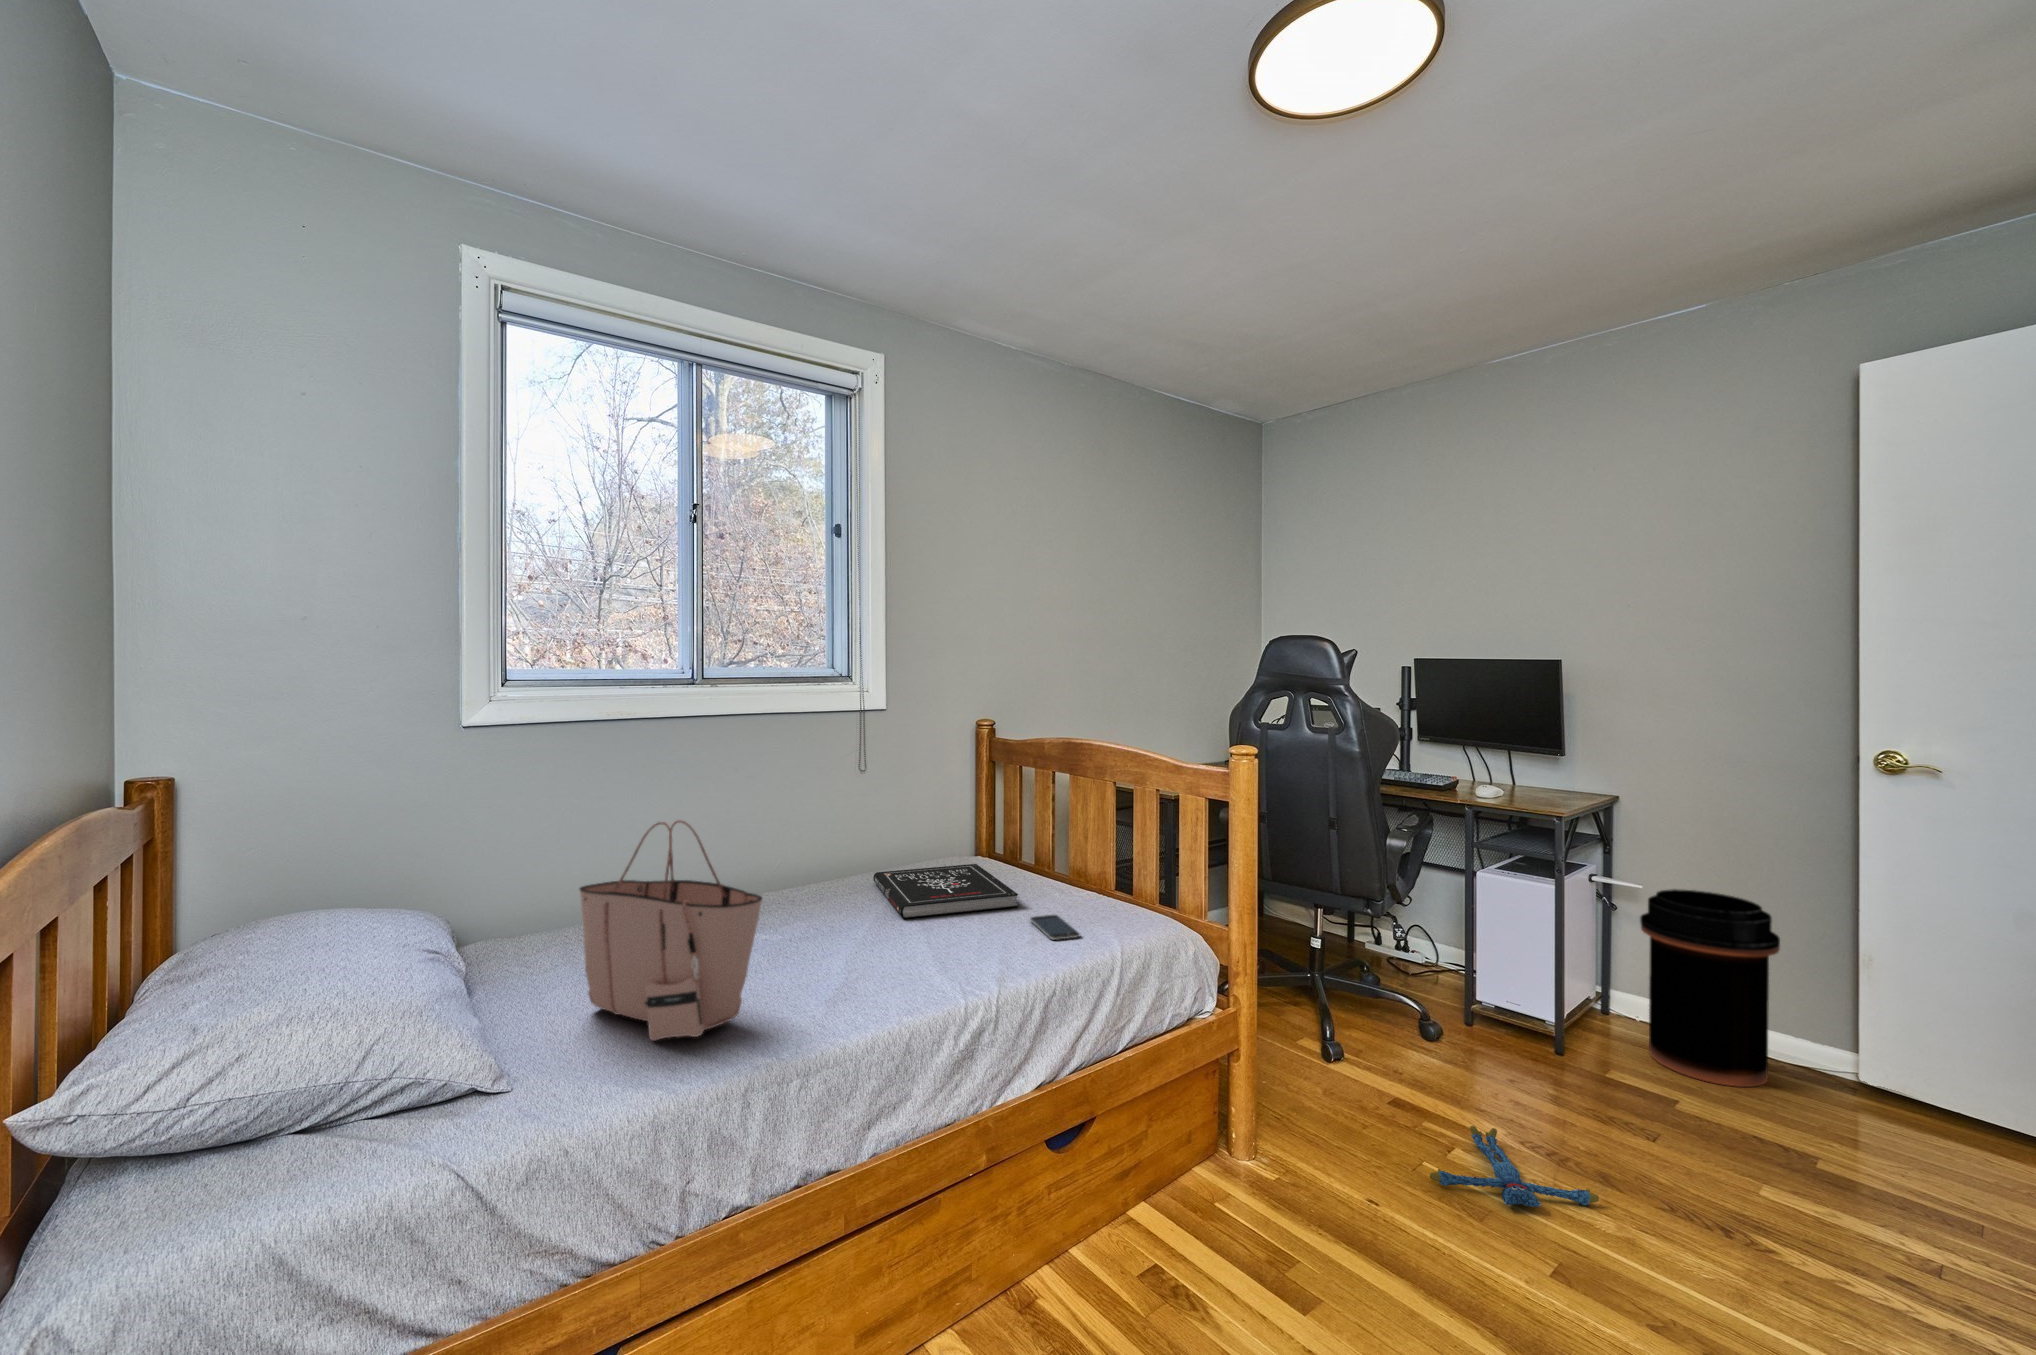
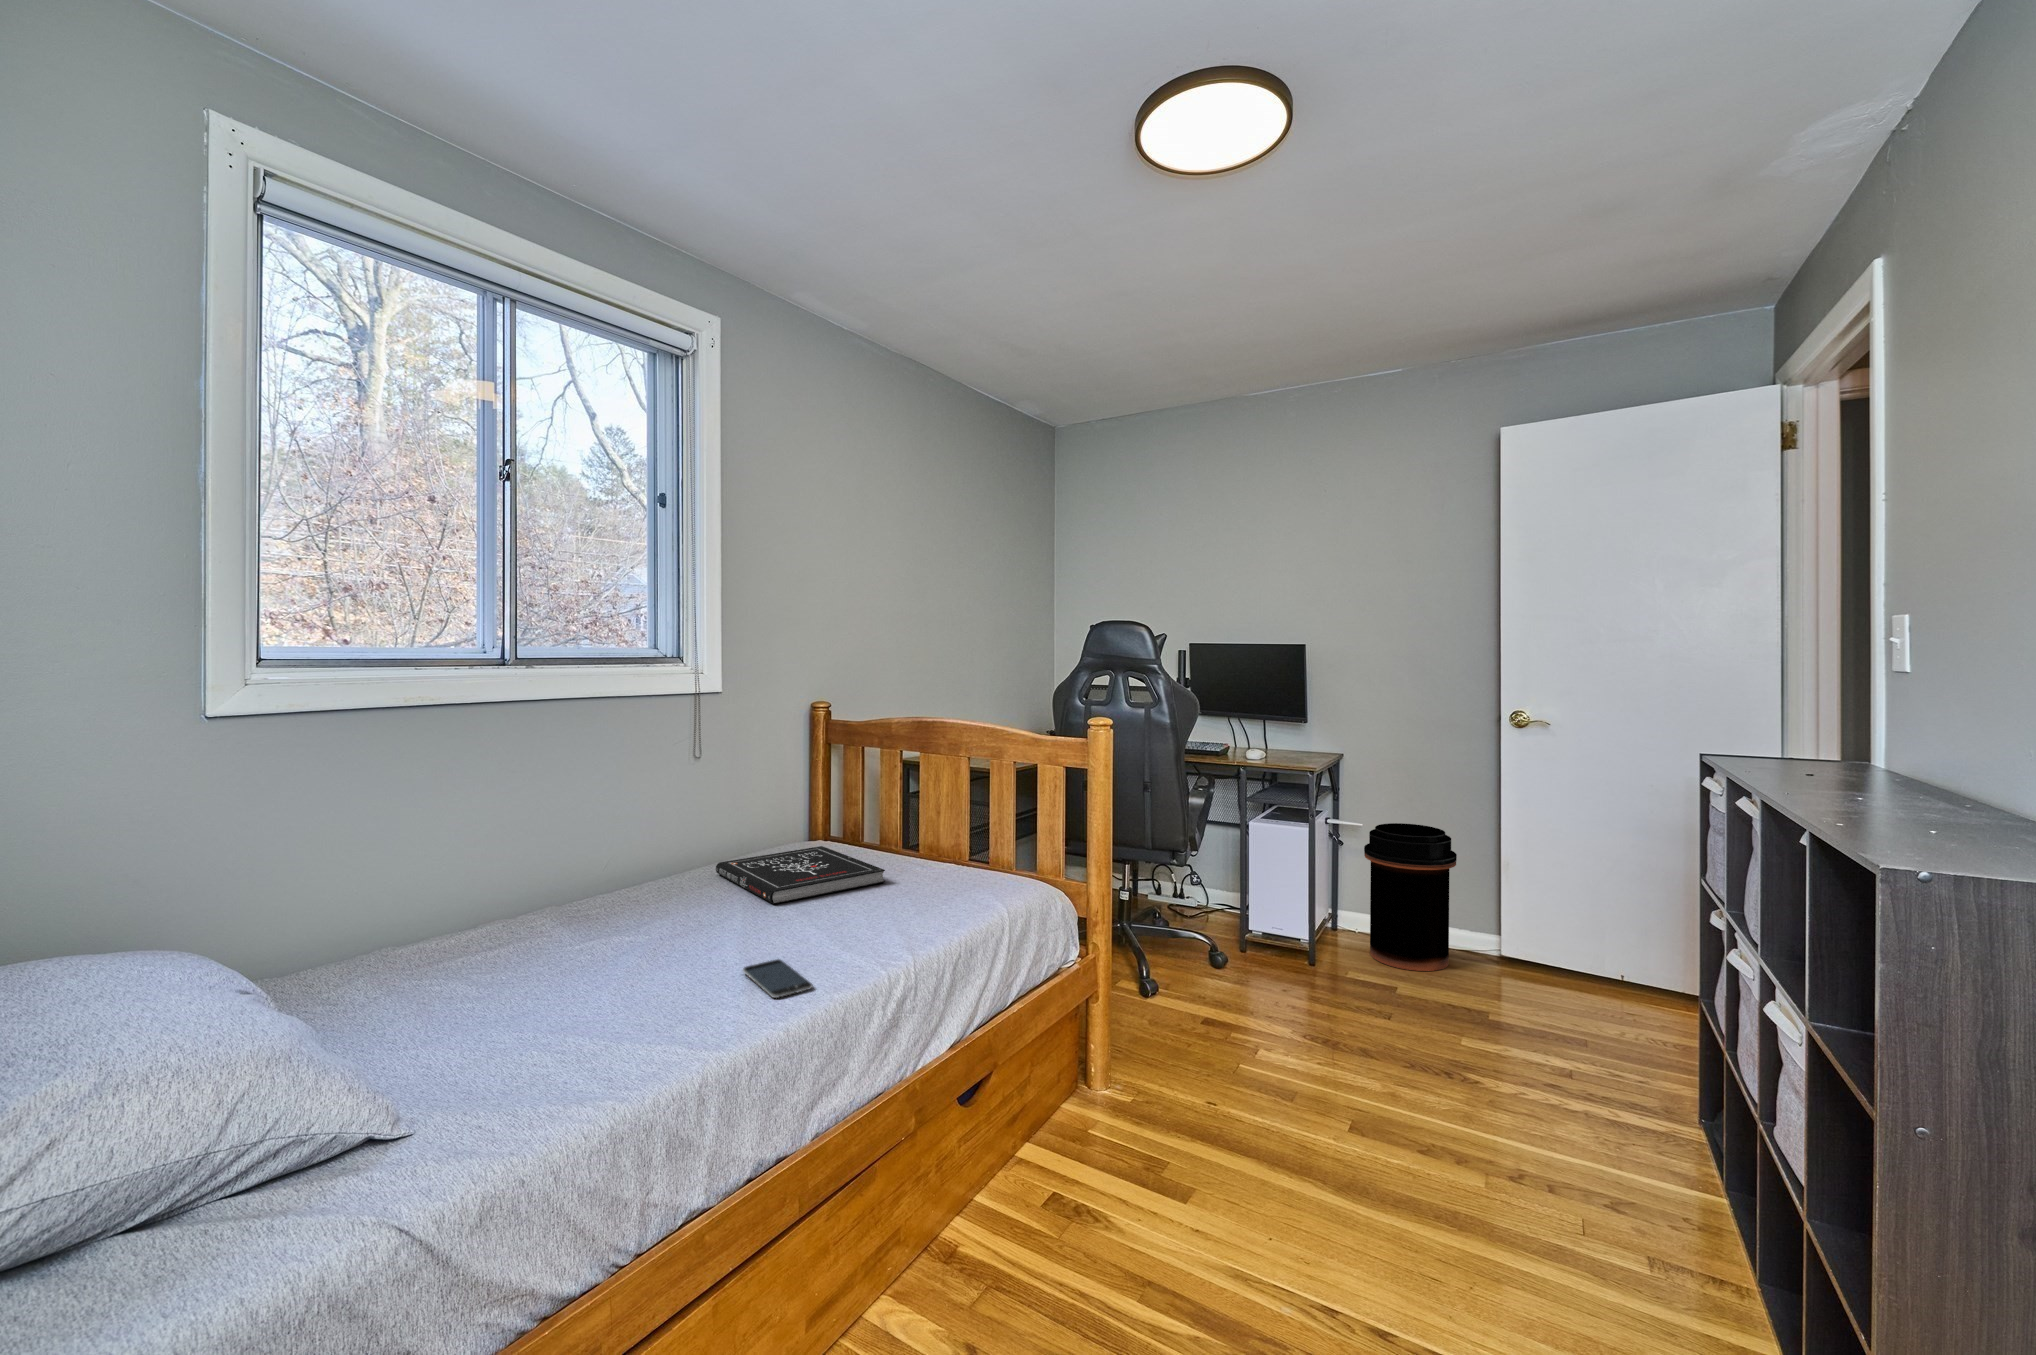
tote bag: present [580,820,762,1041] -> none [436,807,686,1055]
smartphone: present [1030,915,1080,940] -> present [743,959,813,998]
plush toy: present [1430,1126,1599,1207] -> none [1250,1028,1370,1086]

